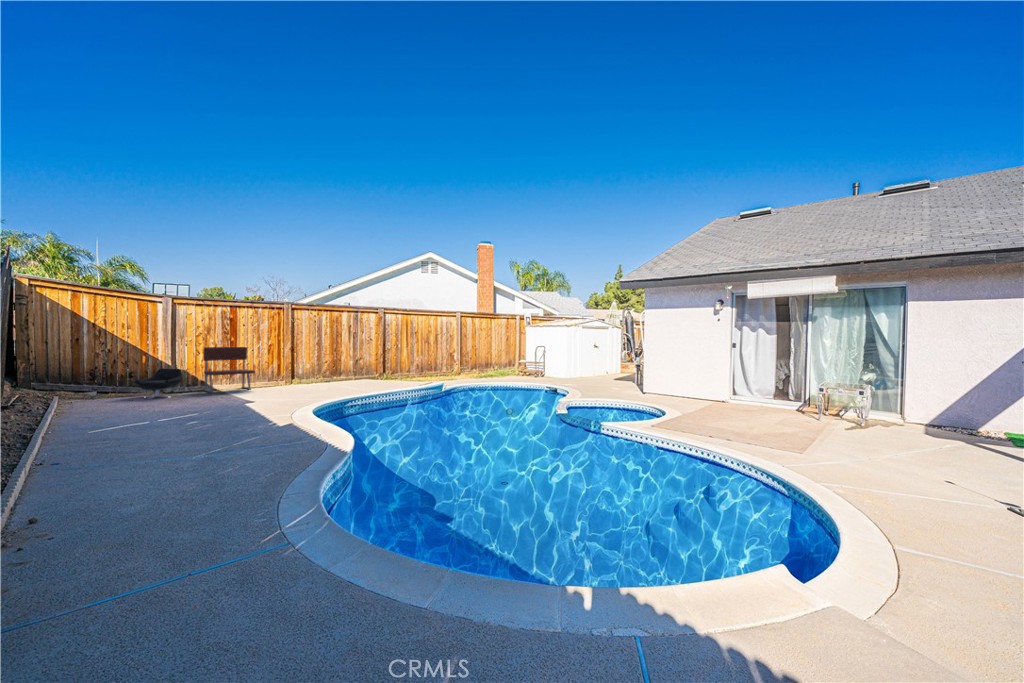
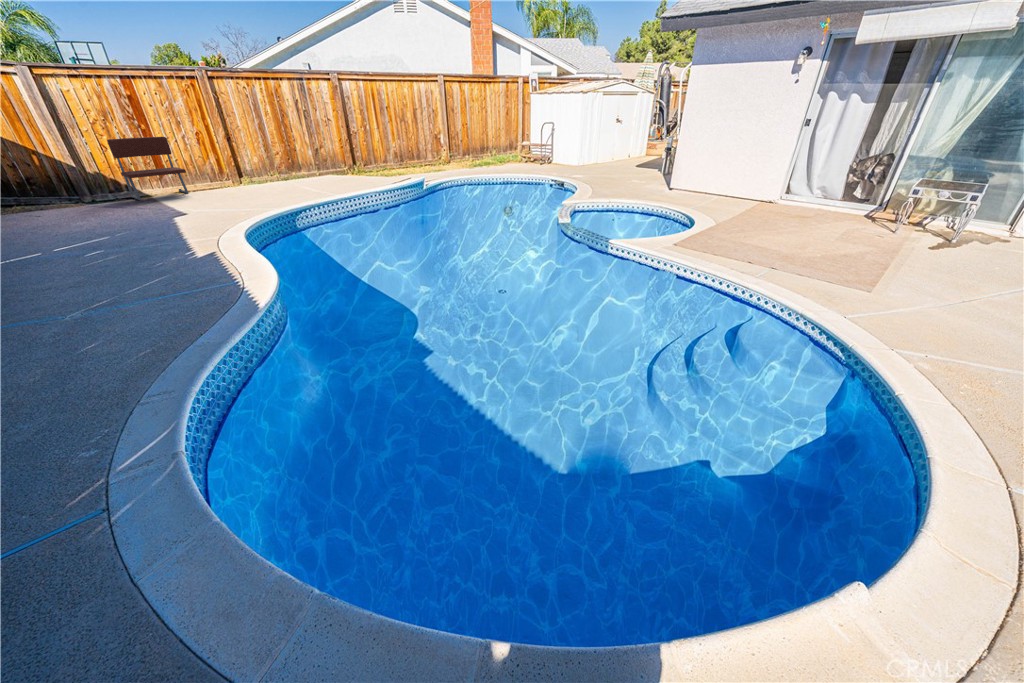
lounge chair: present [135,369,182,399] -> none [32,171,94,213]

